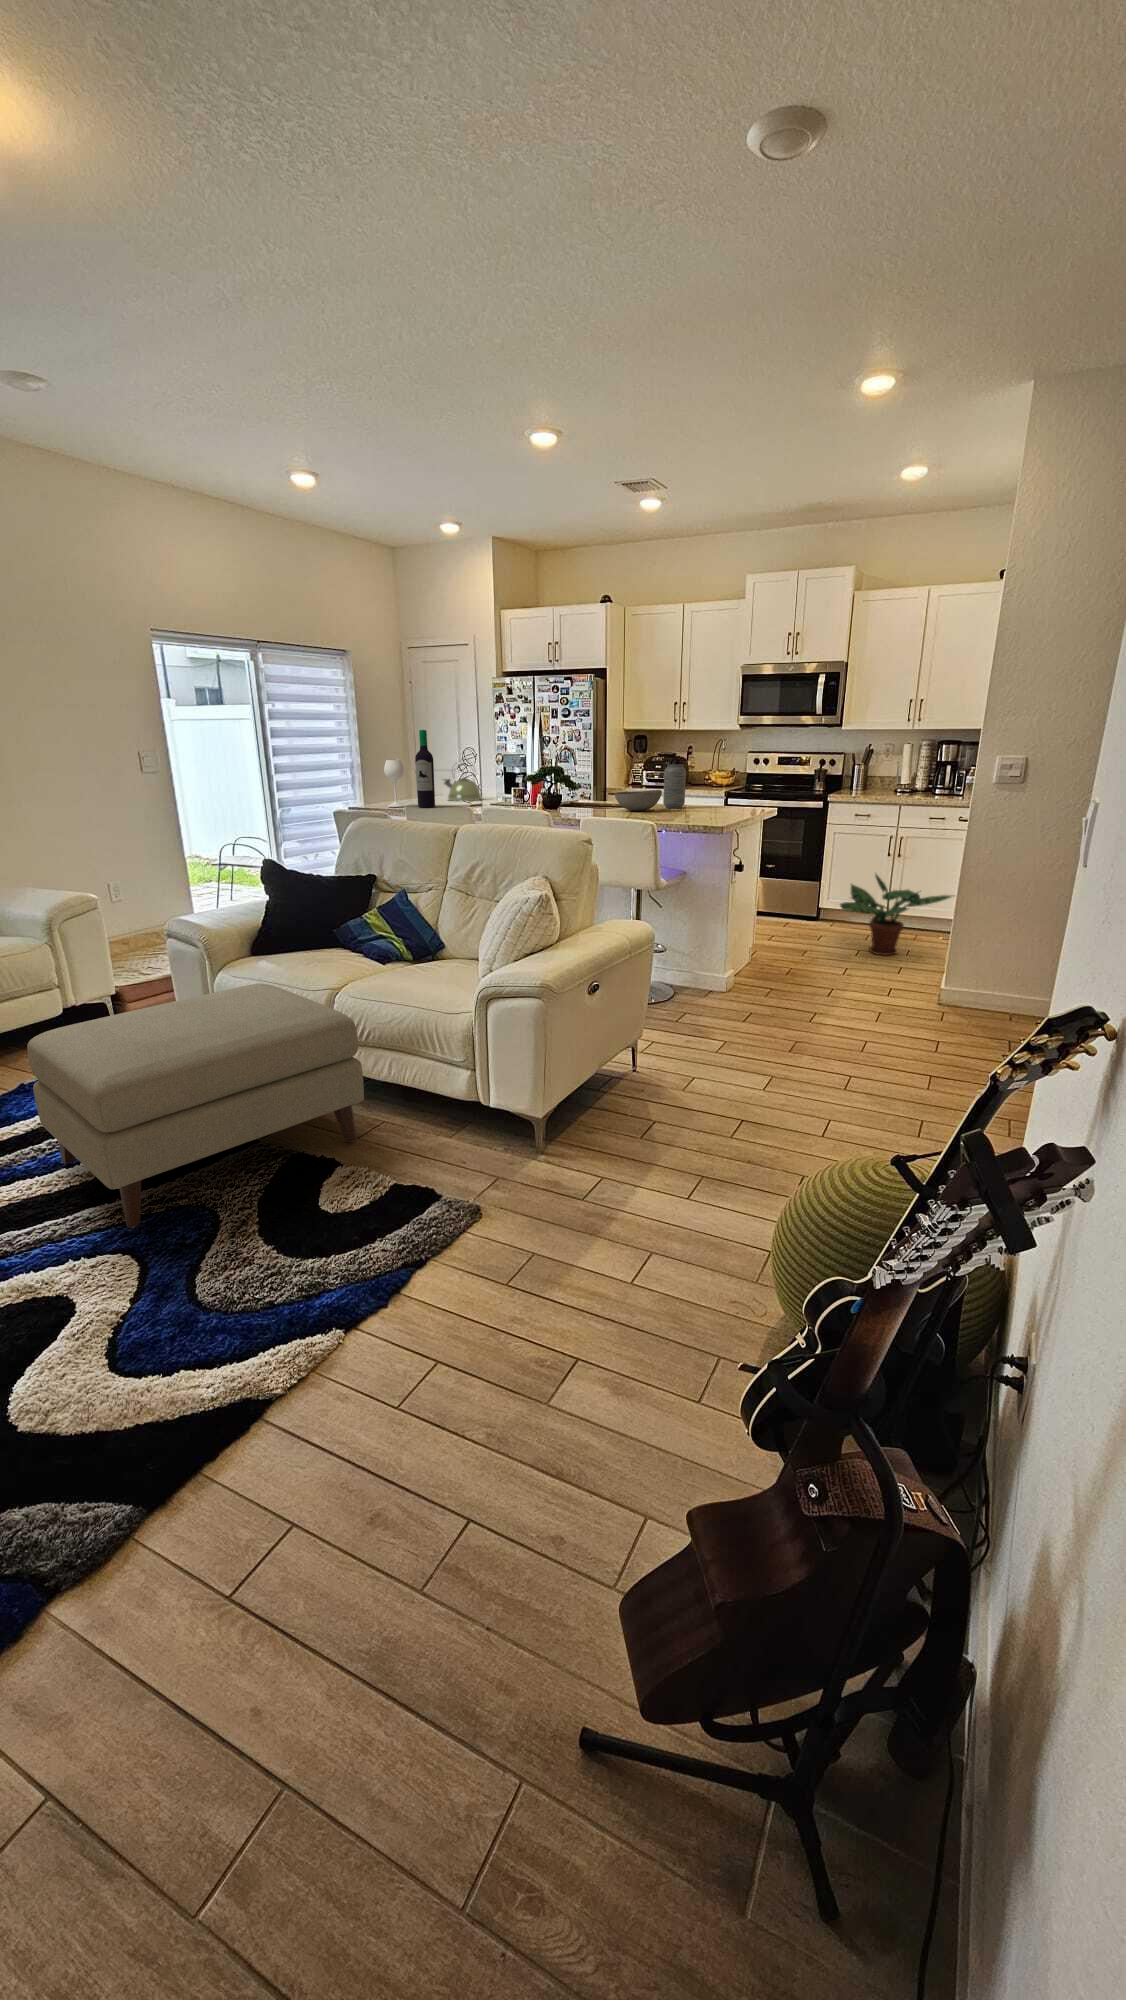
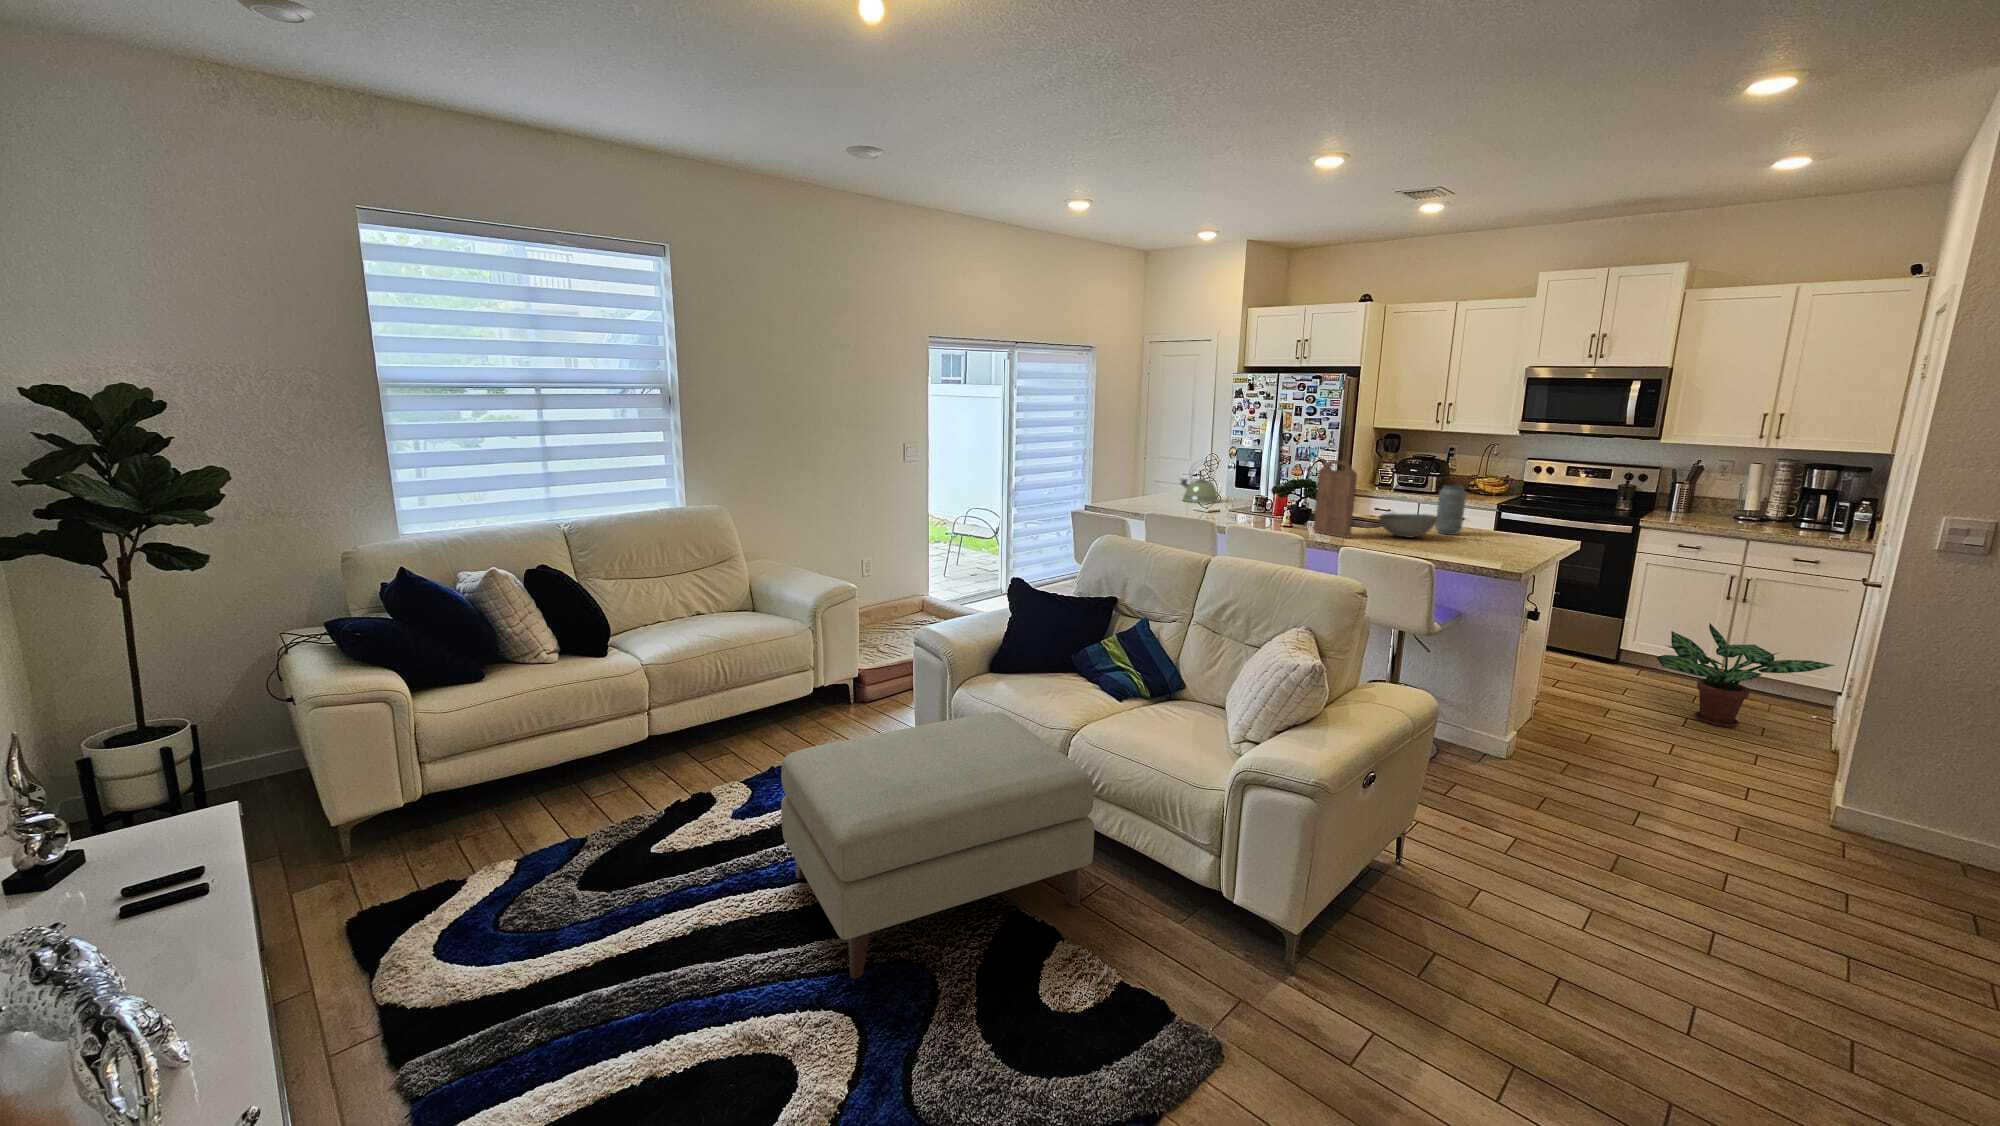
wine bottle: present [384,730,435,808] -> none [1124,436,1176,514]
cutting board: none [559,742,591,814] -> present [1313,460,1357,538]

